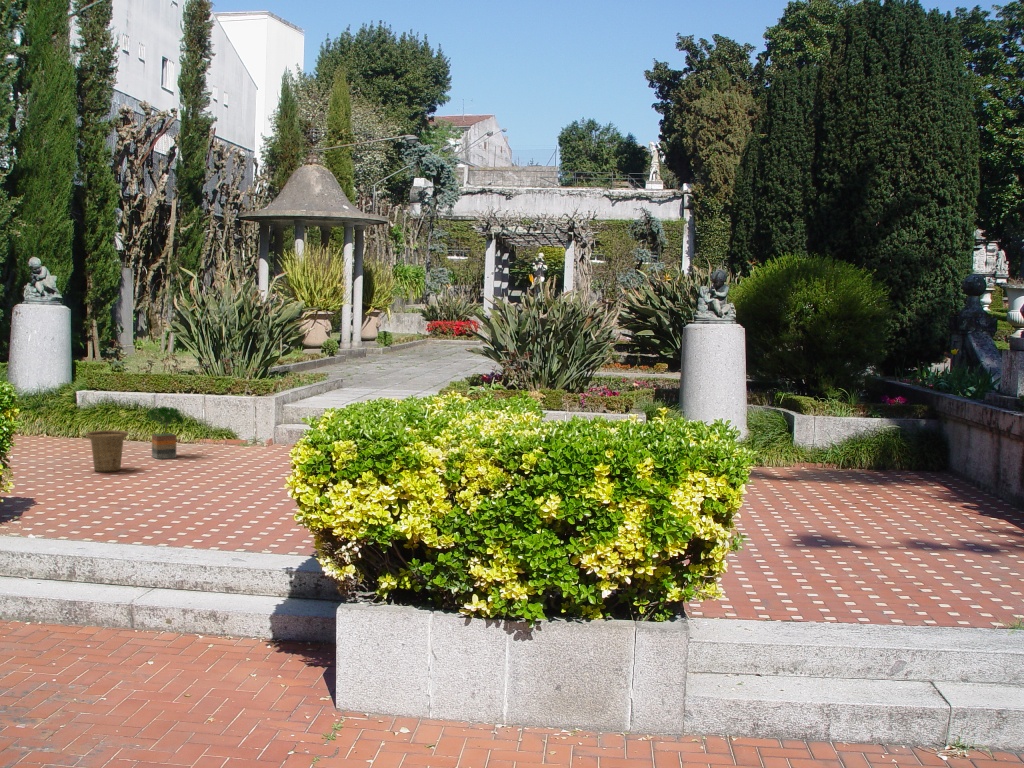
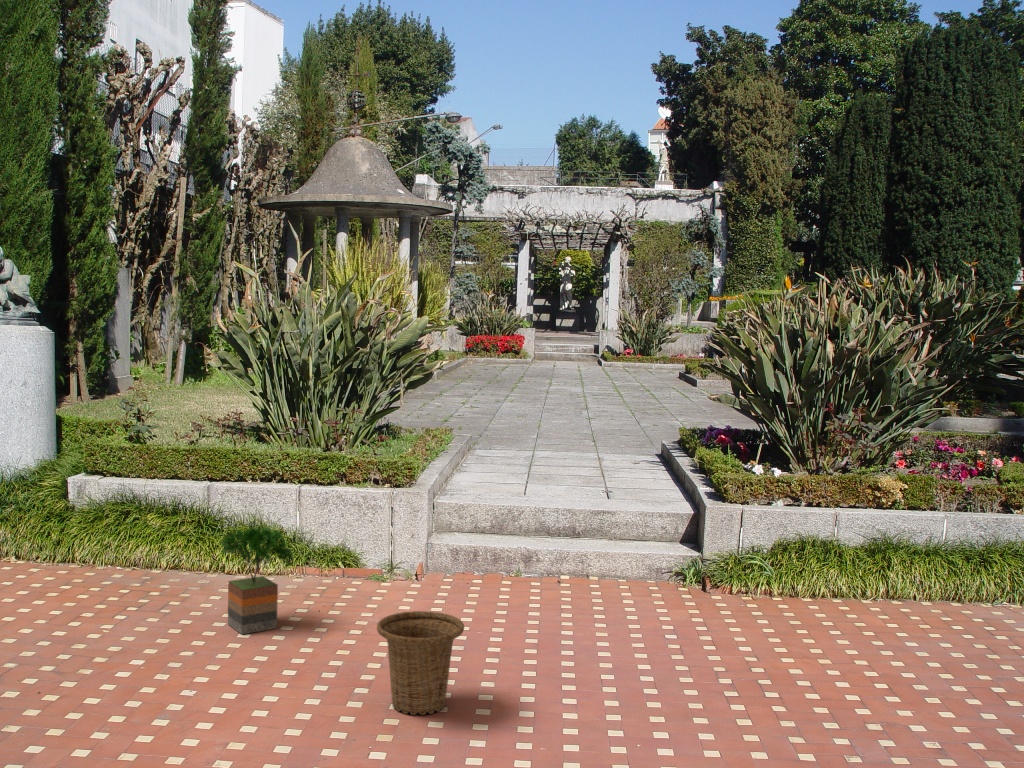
basket: present [86,430,128,472] -> present [377,611,464,715]

